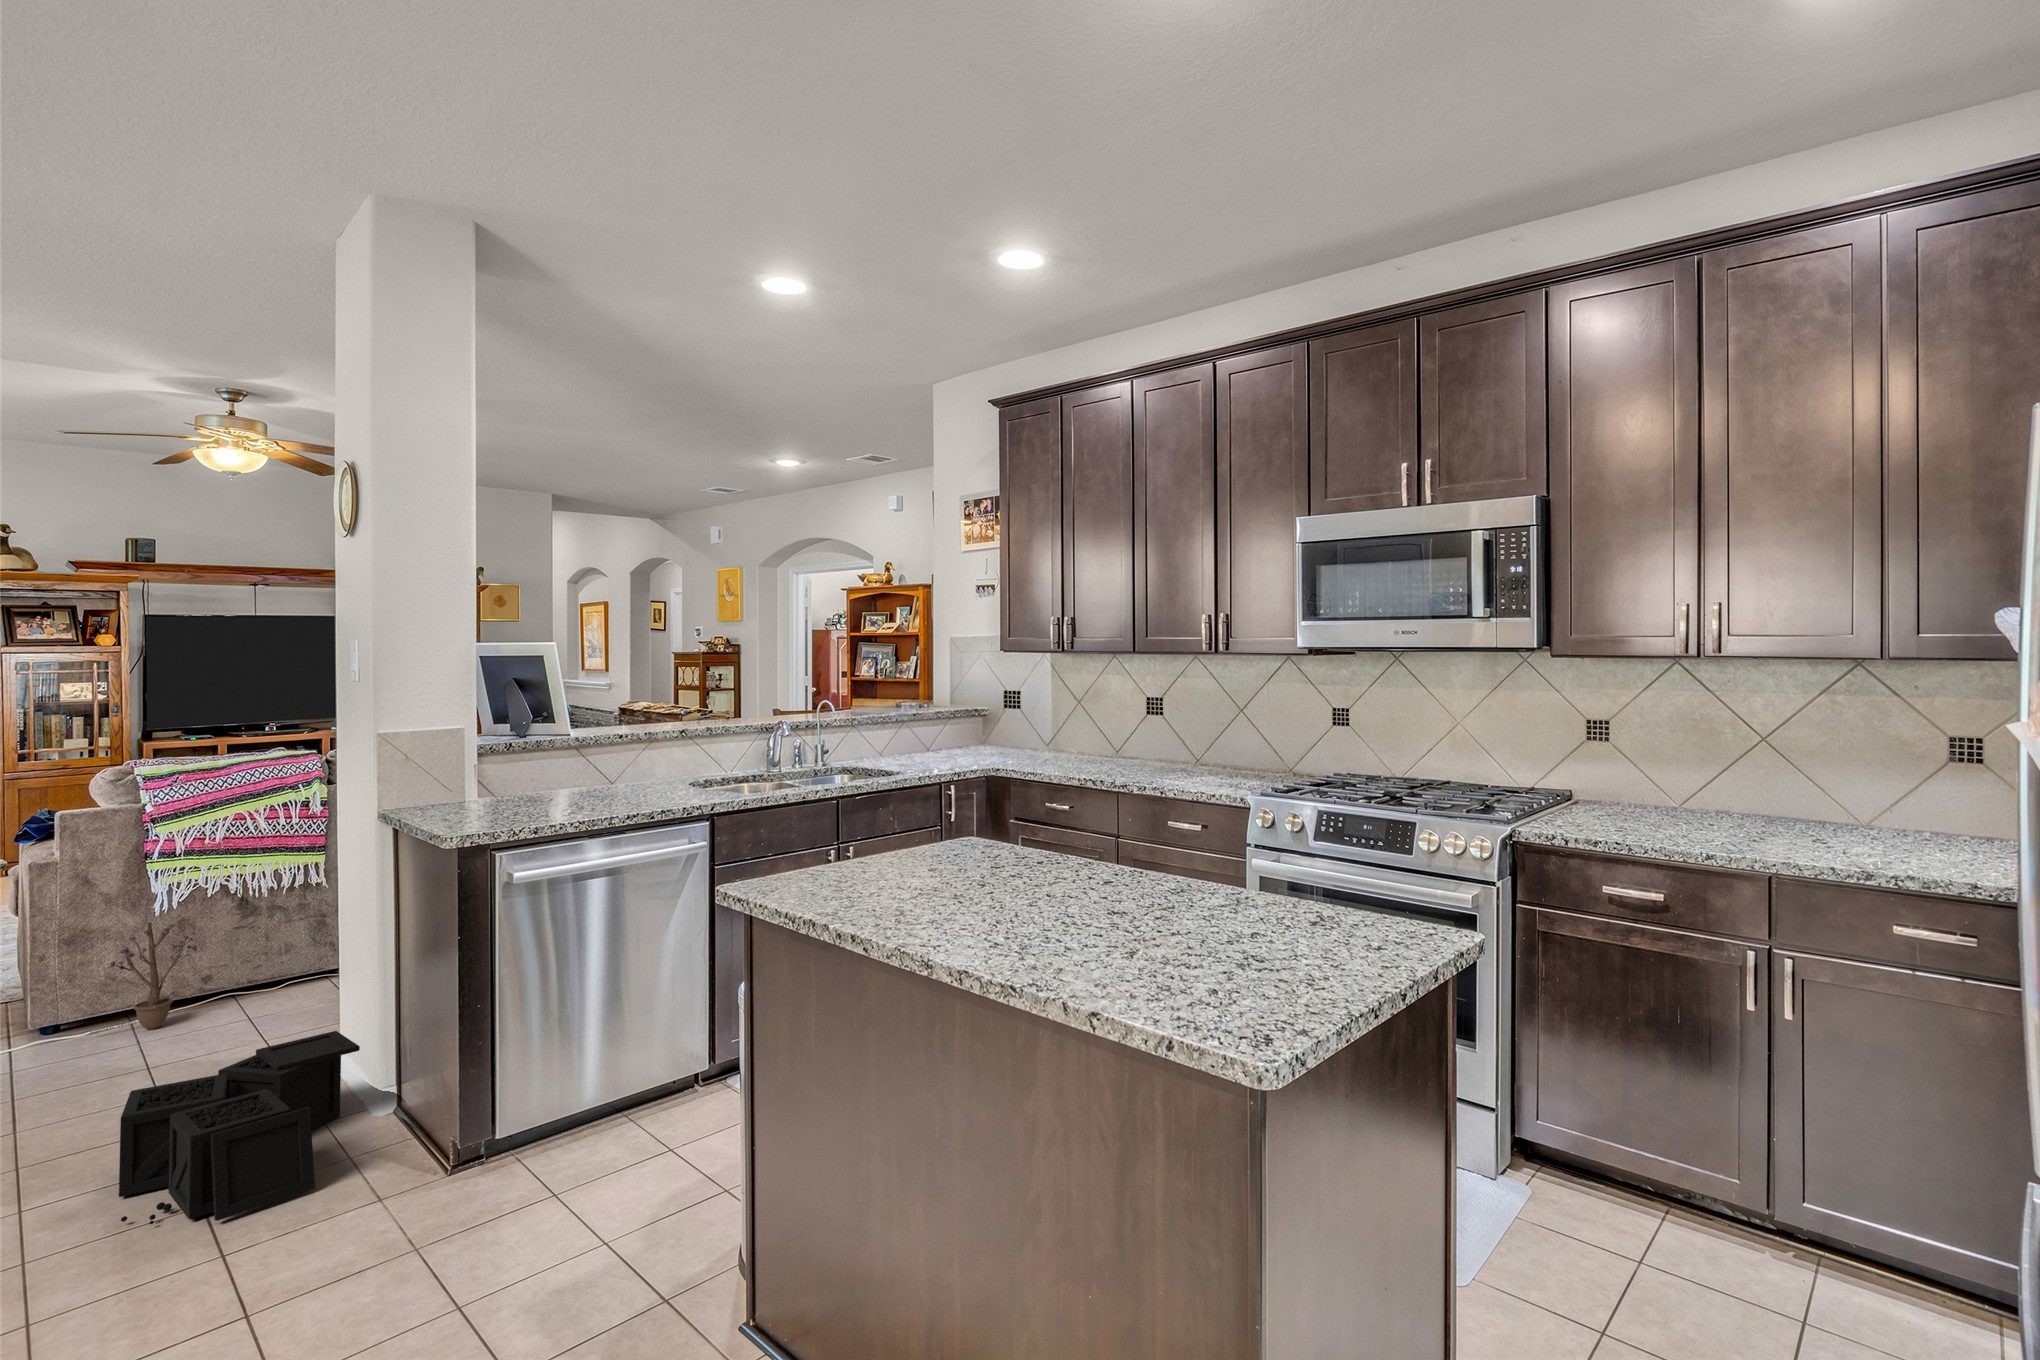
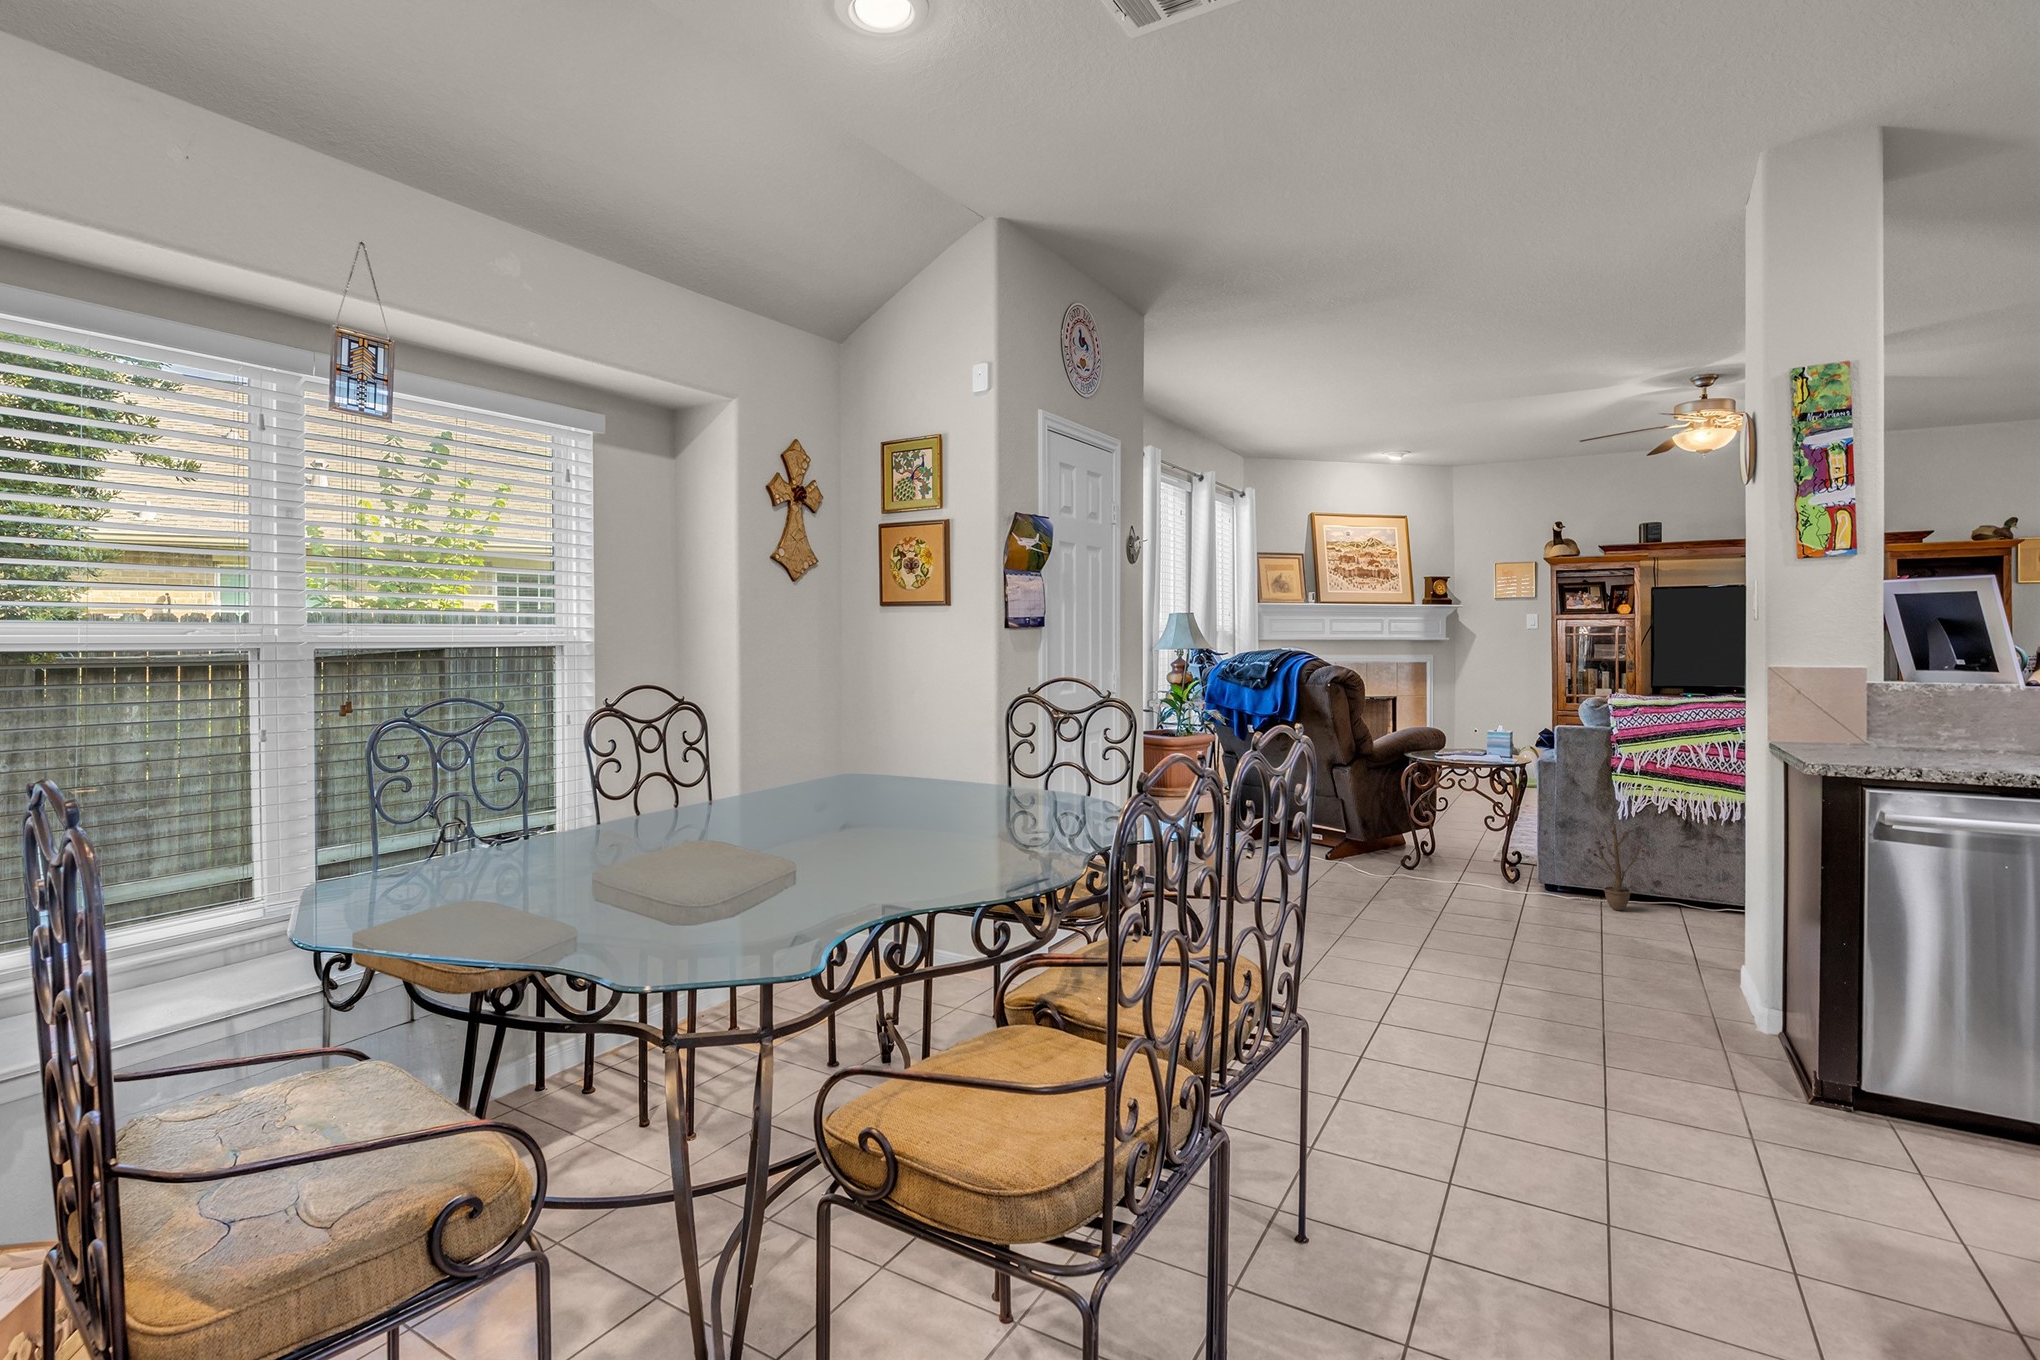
storage bin: present [119,1031,360,1224] -> none [1556,933,1754,1061]

